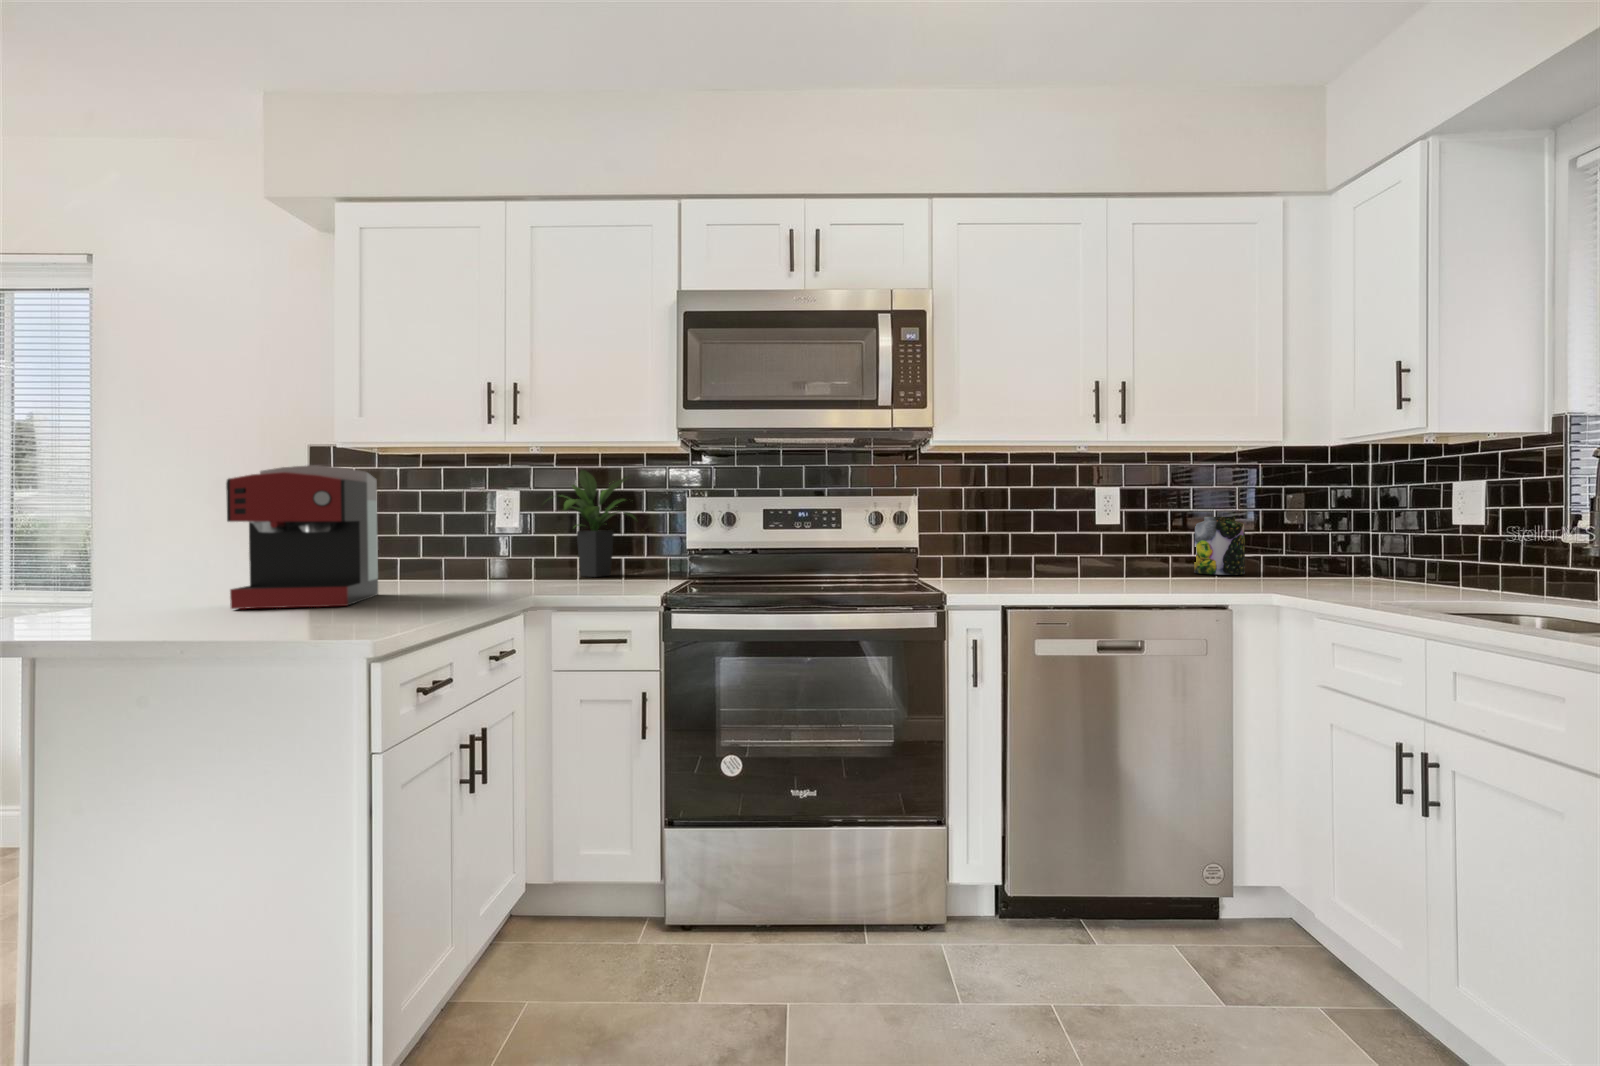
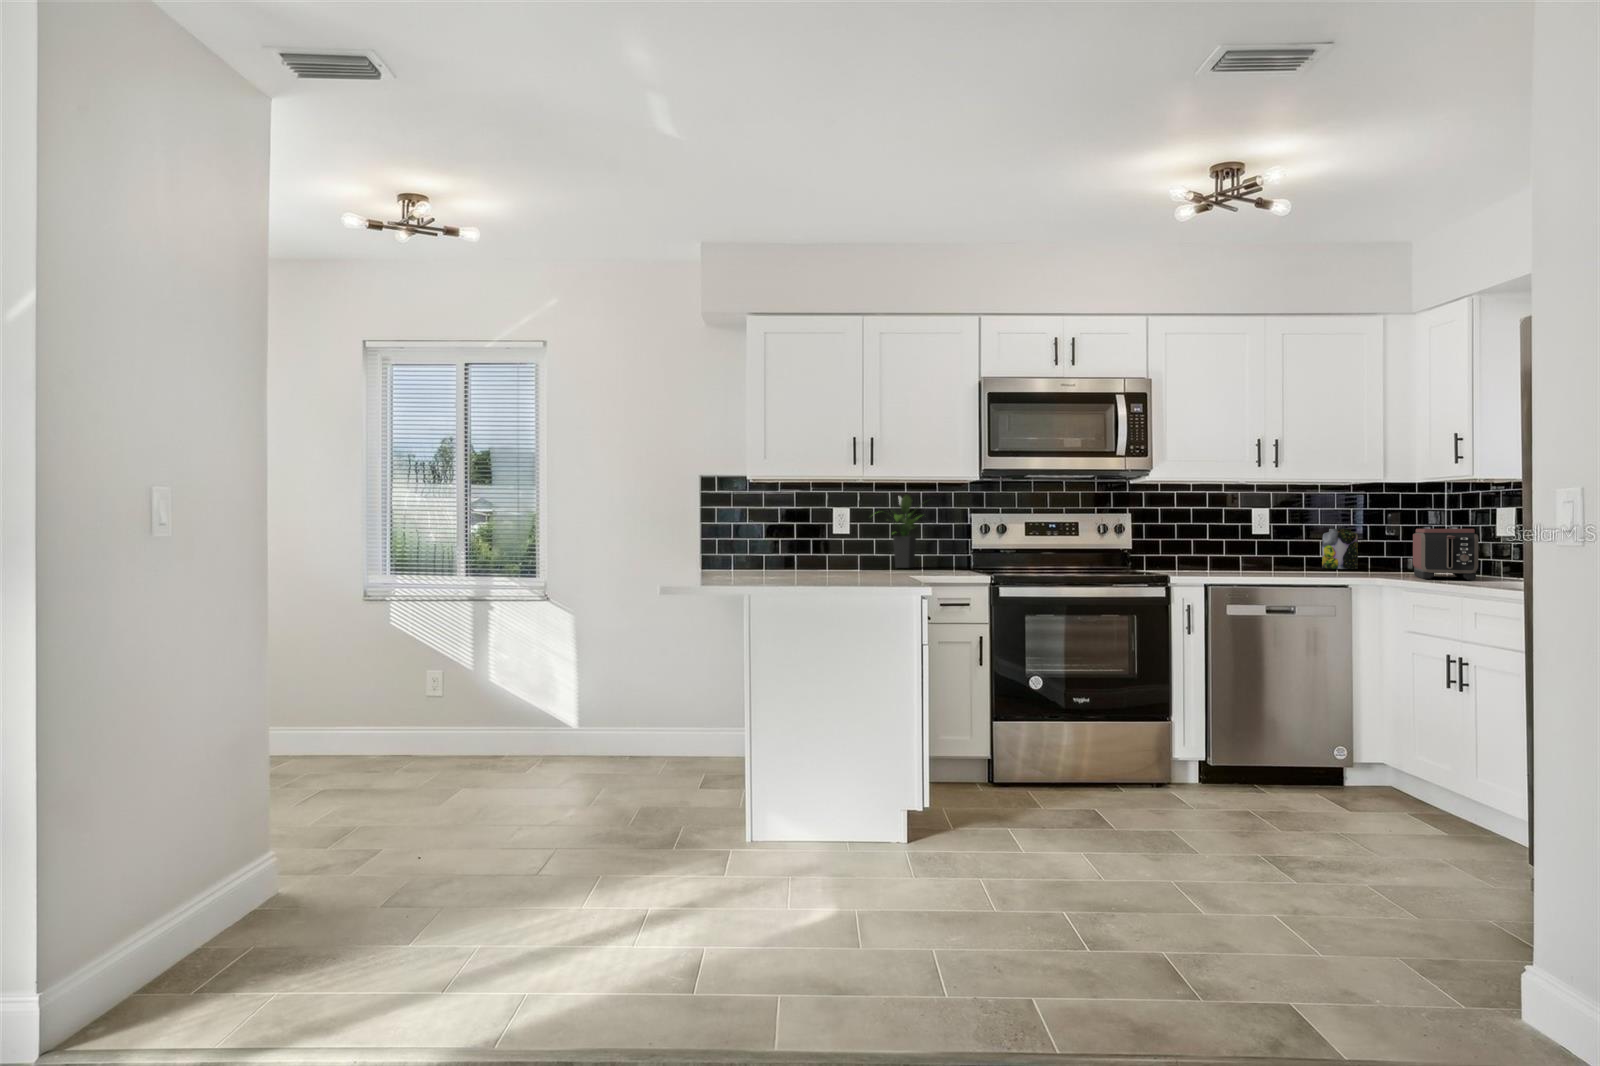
coffee maker: present [226,465,378,609] -> none [752,494,825,579]
toaster: none [1328,516,1443,602] -> present [1413,529,1478,580]

